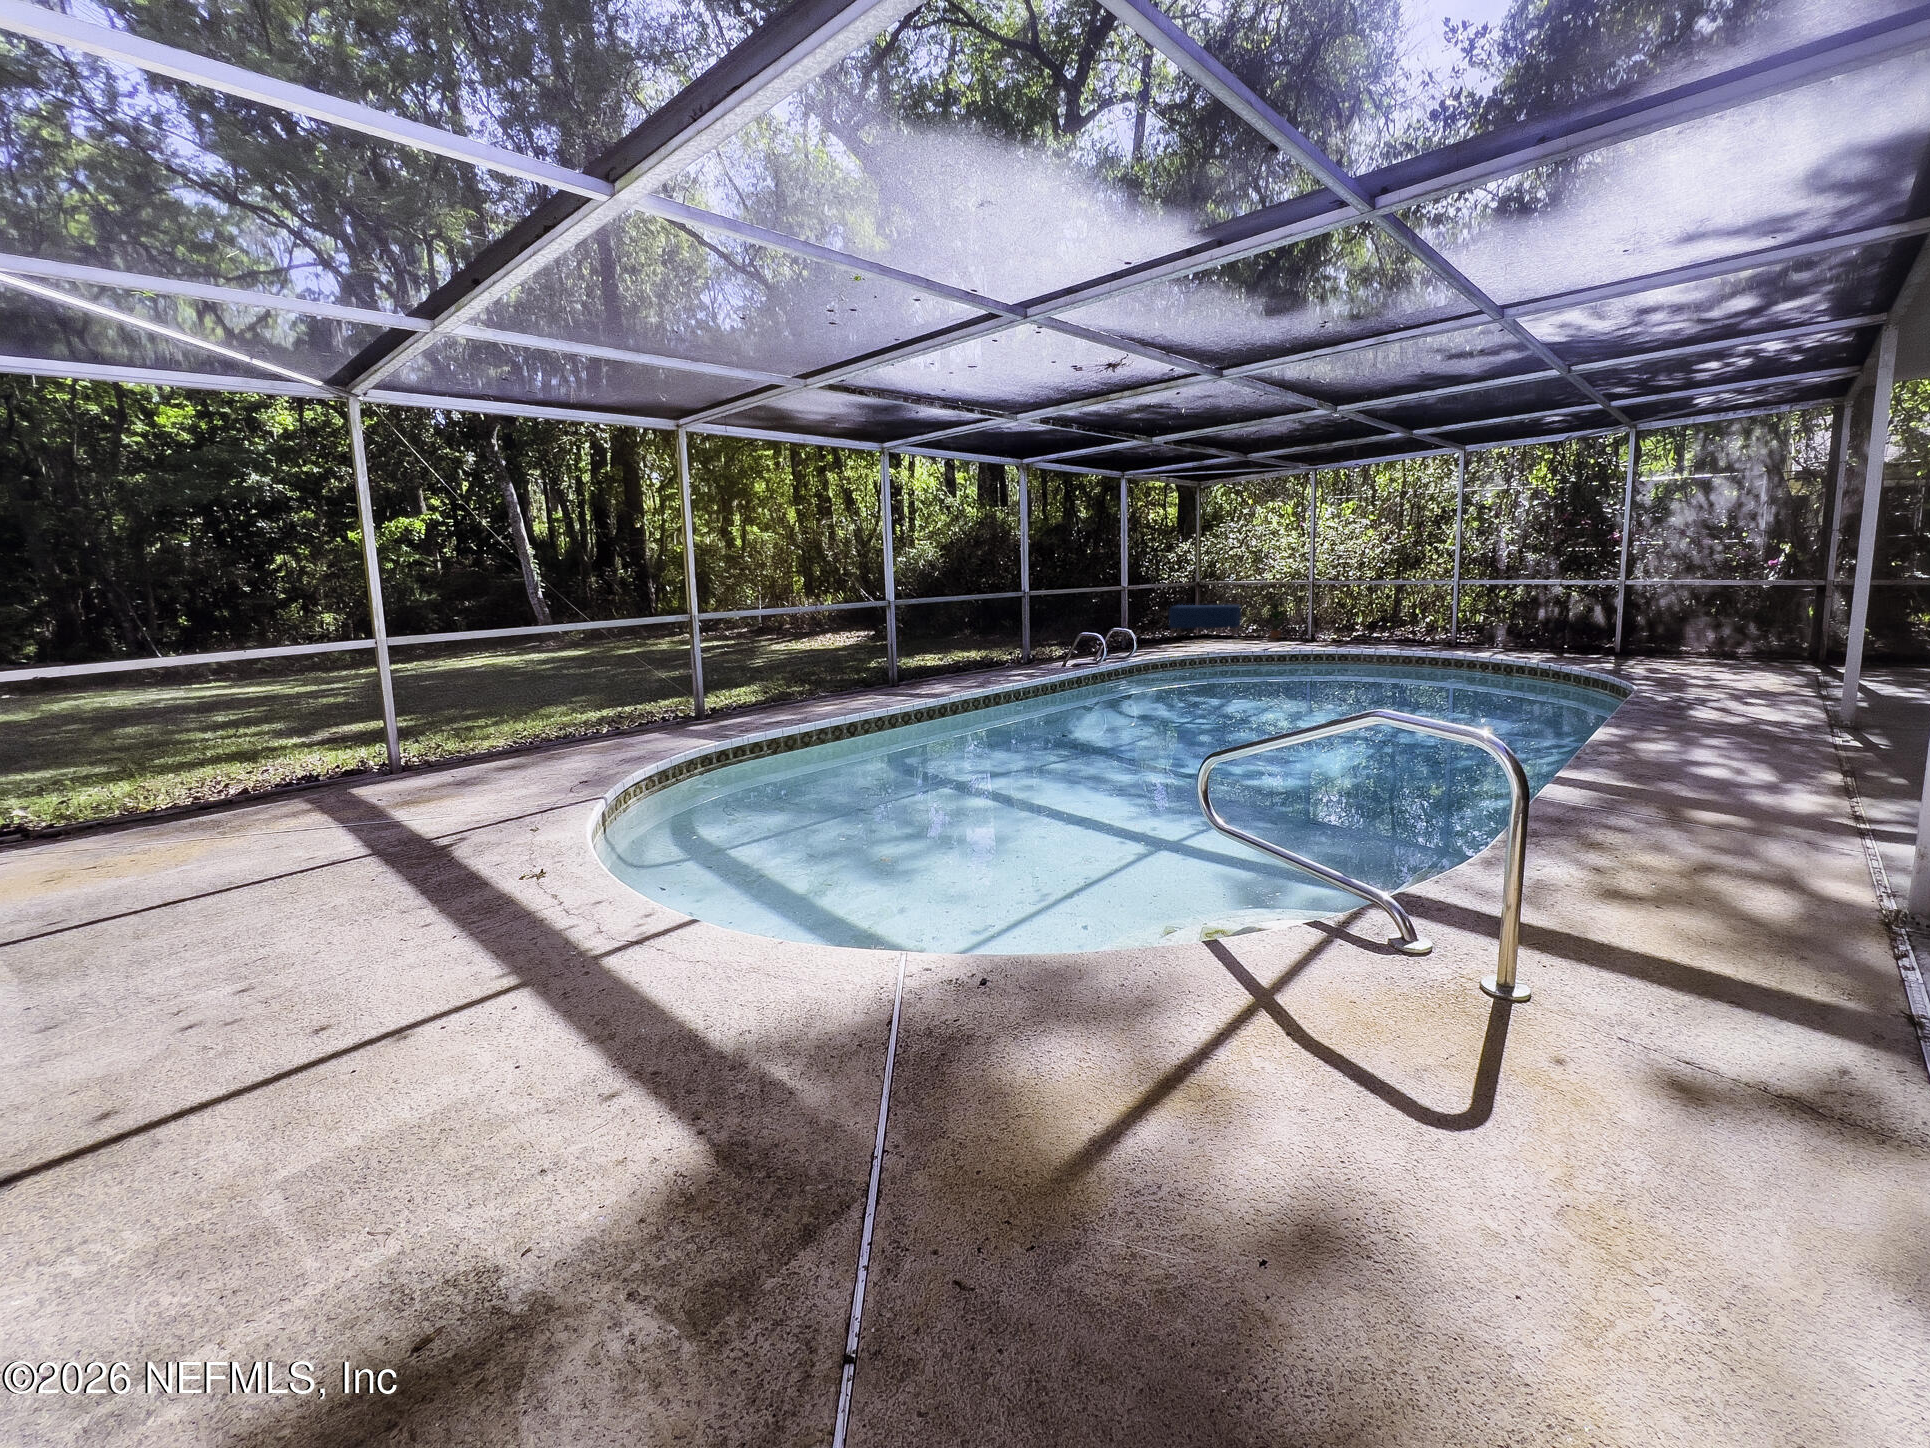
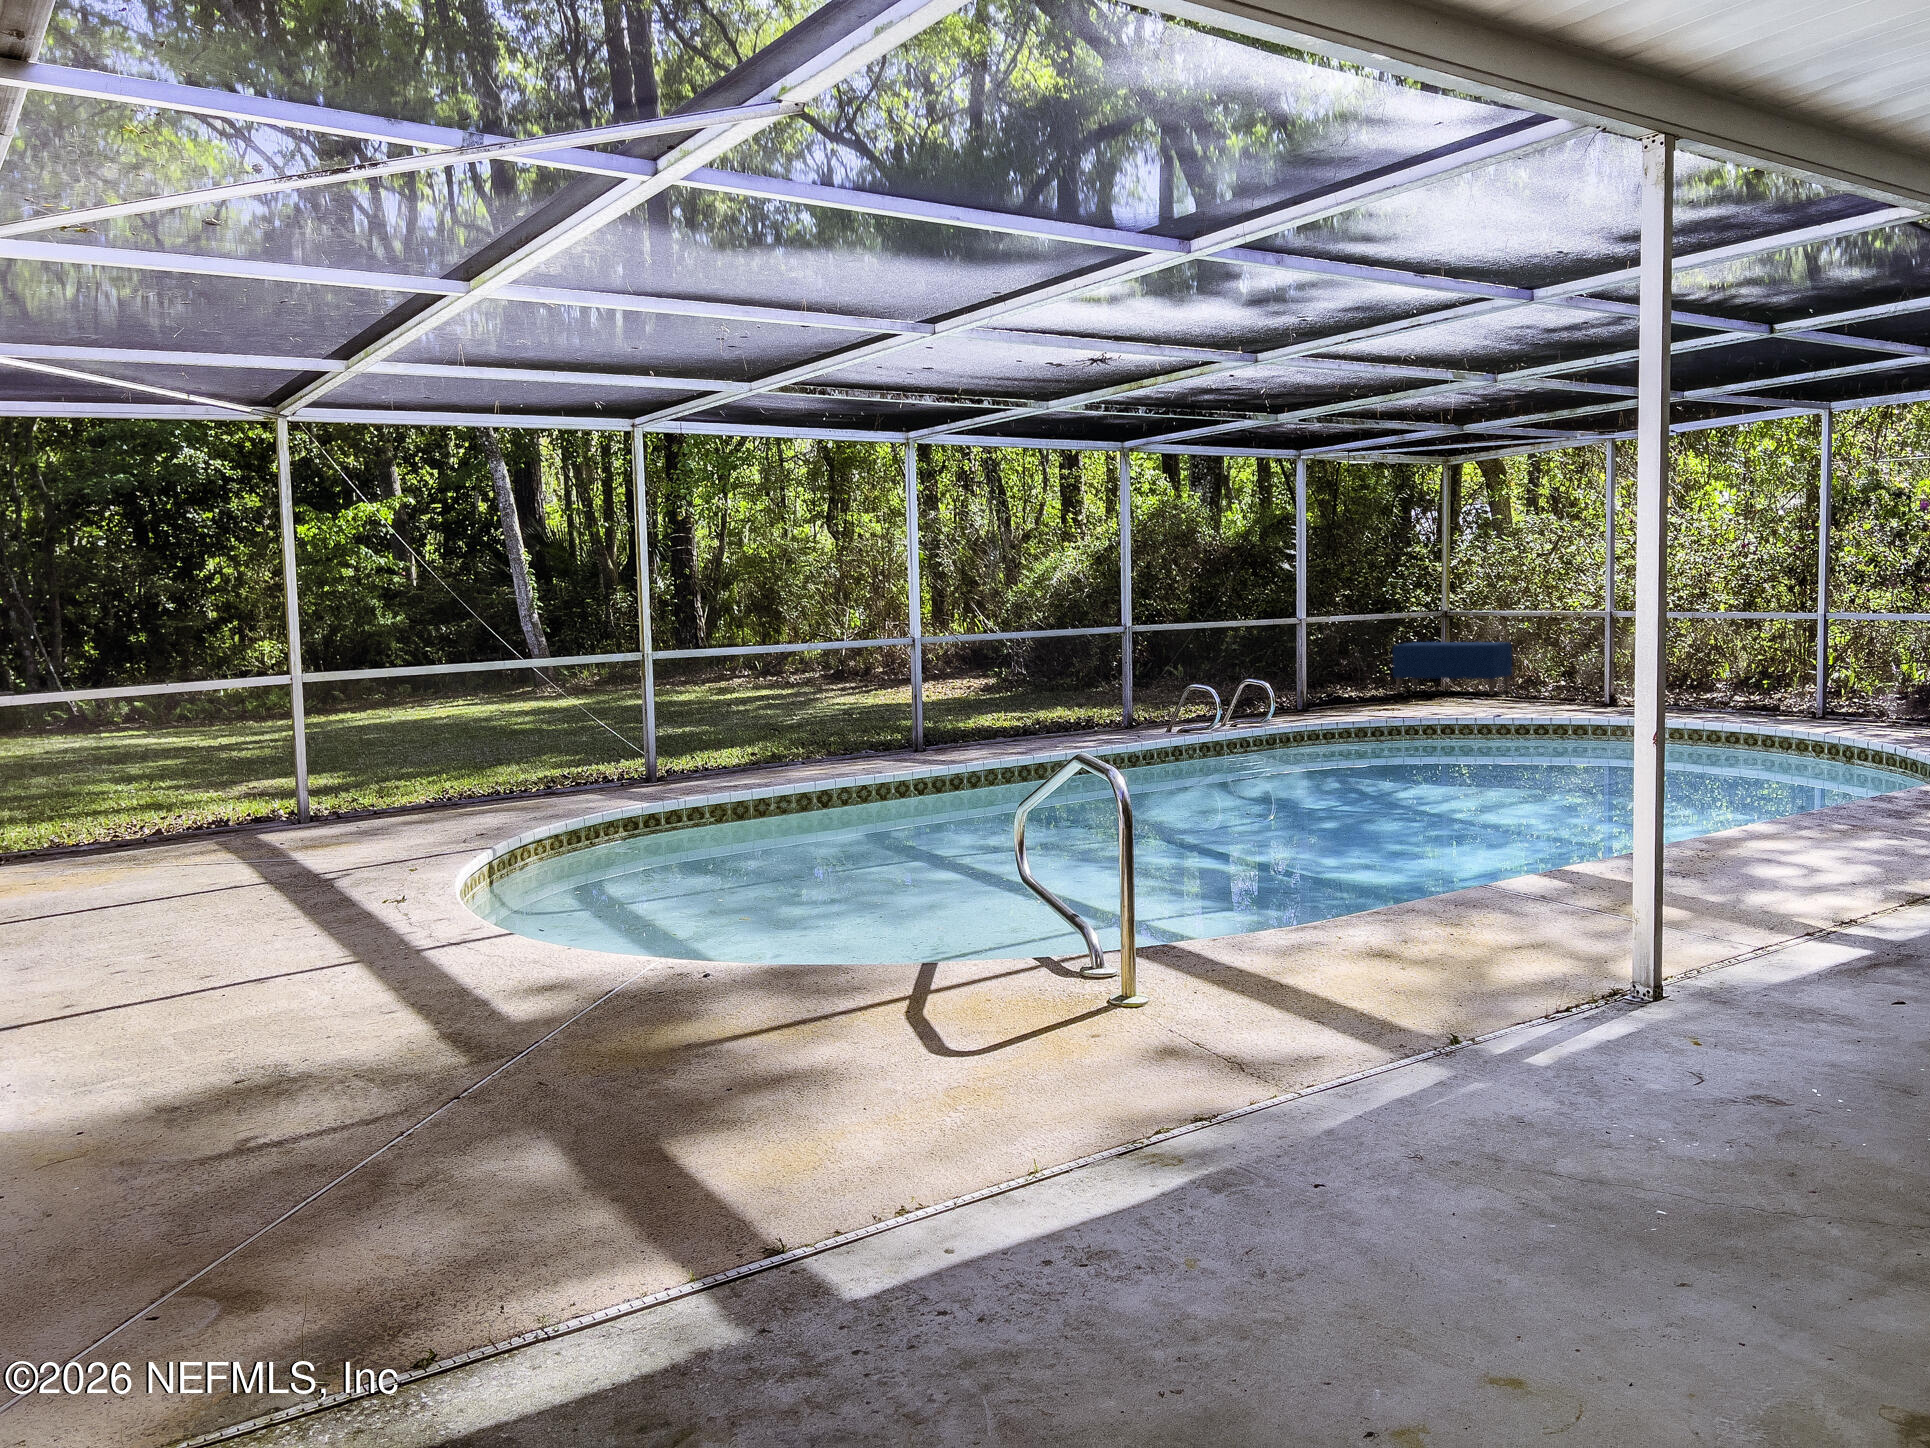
potted plant: present [1266,597,1288,639] -> none [1539,630,1582,697]

